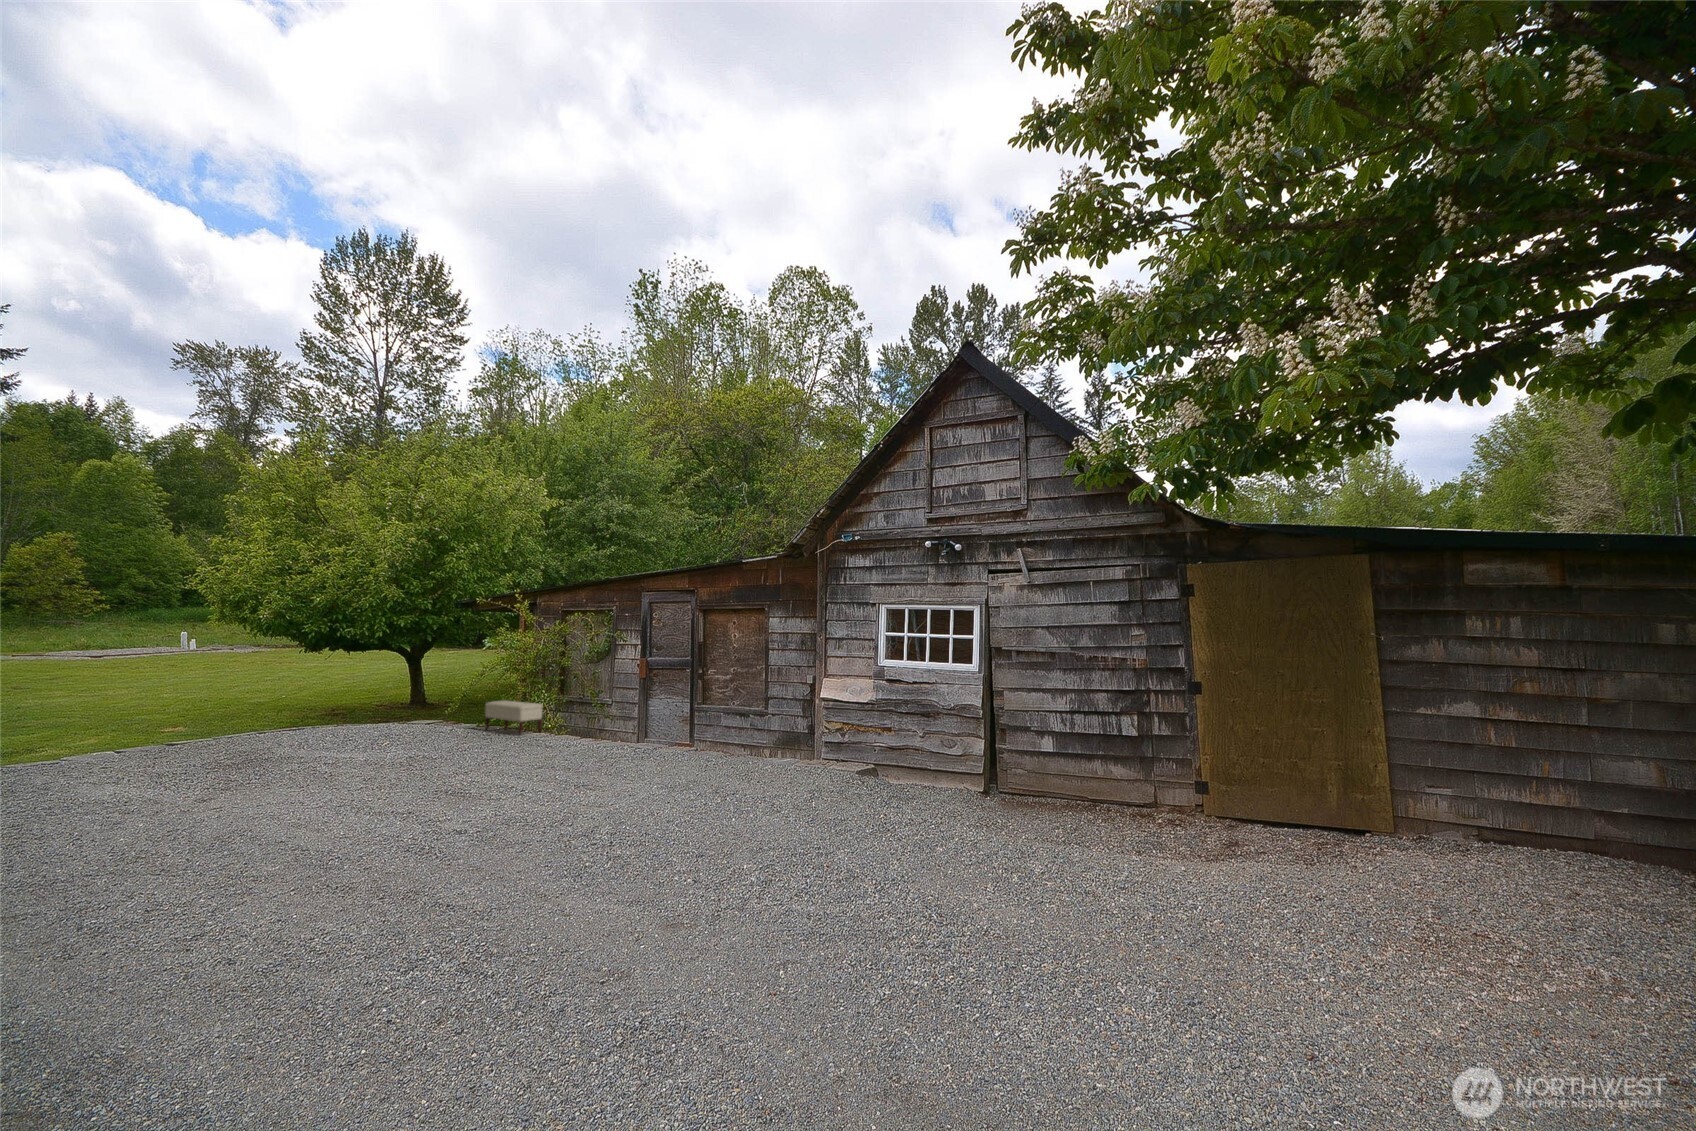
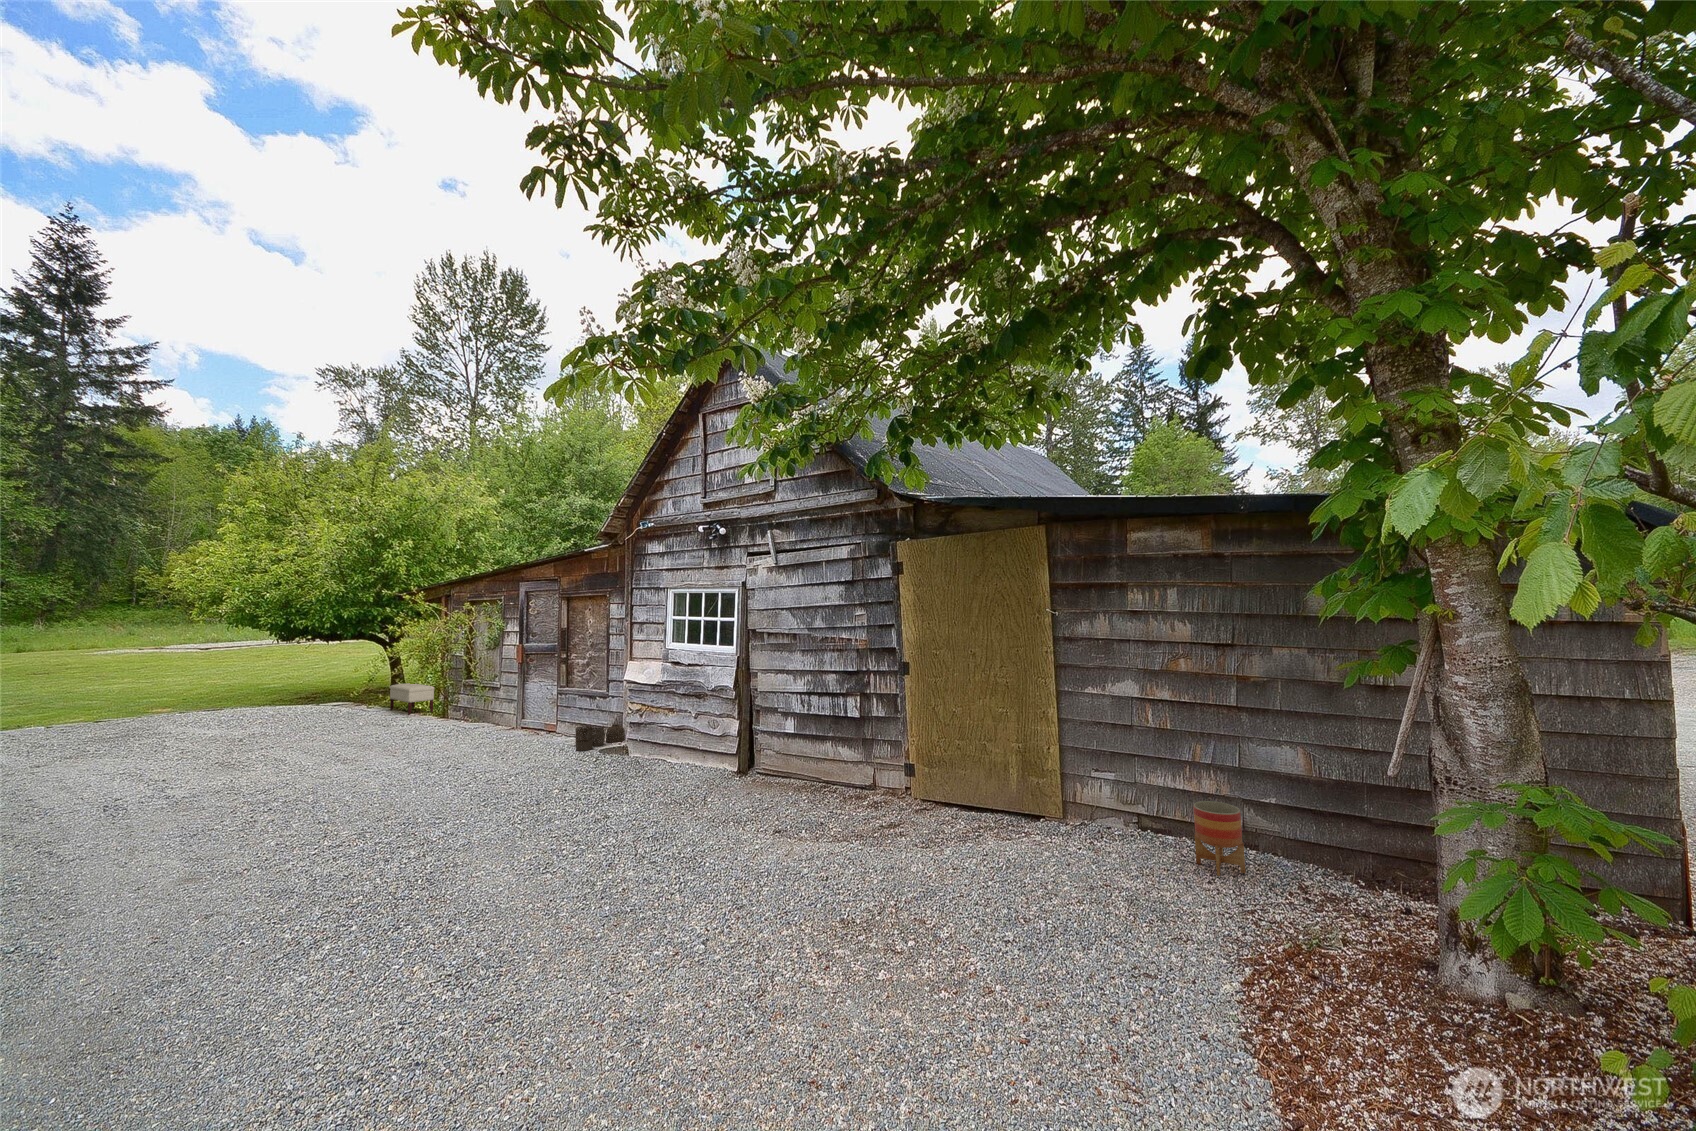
woven basket: none [774,743,821,771] -> present [575,723,625,751]
planter: none [1520,803,1571,864] -> present [1193,801,1246,876]

